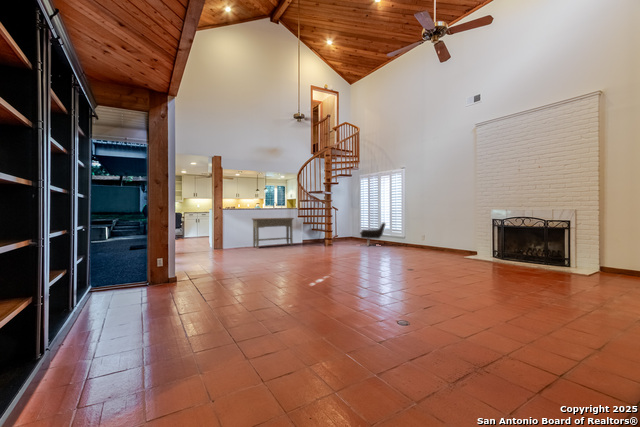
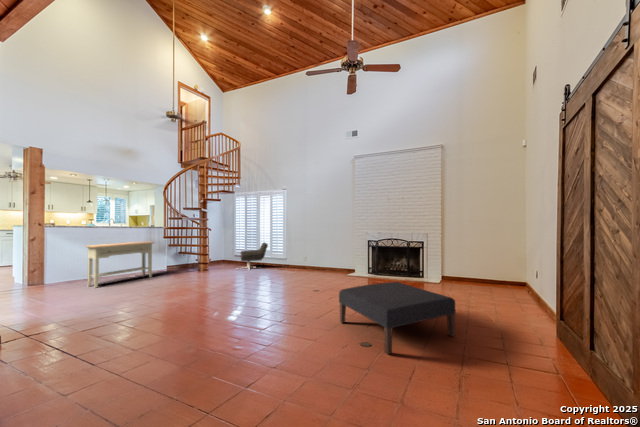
ottoman: none [421,255,552,315] -> present [339,282,456,354]

